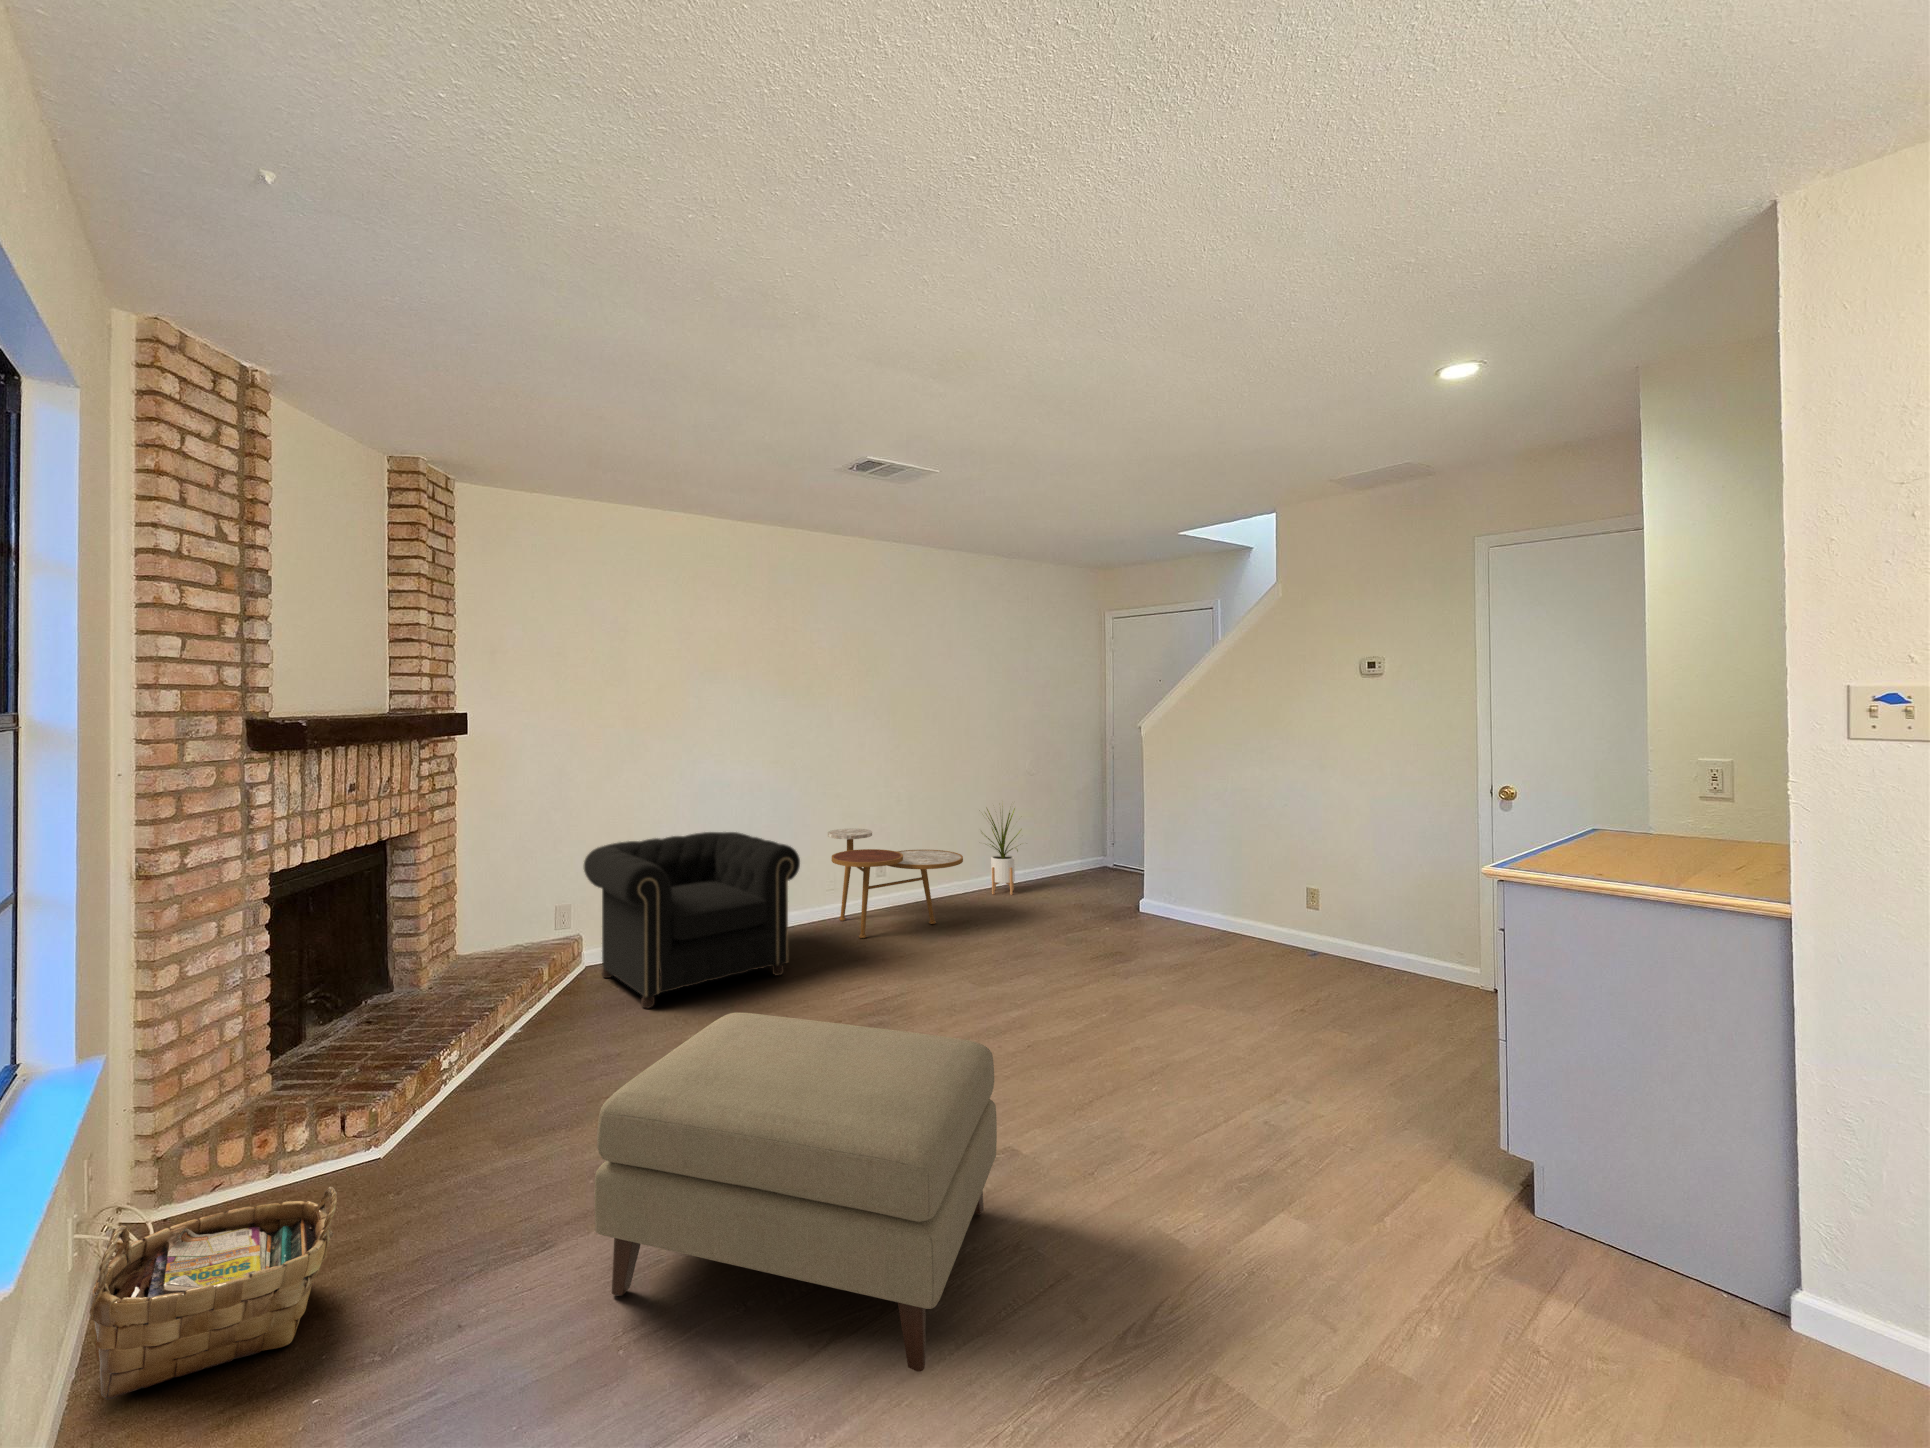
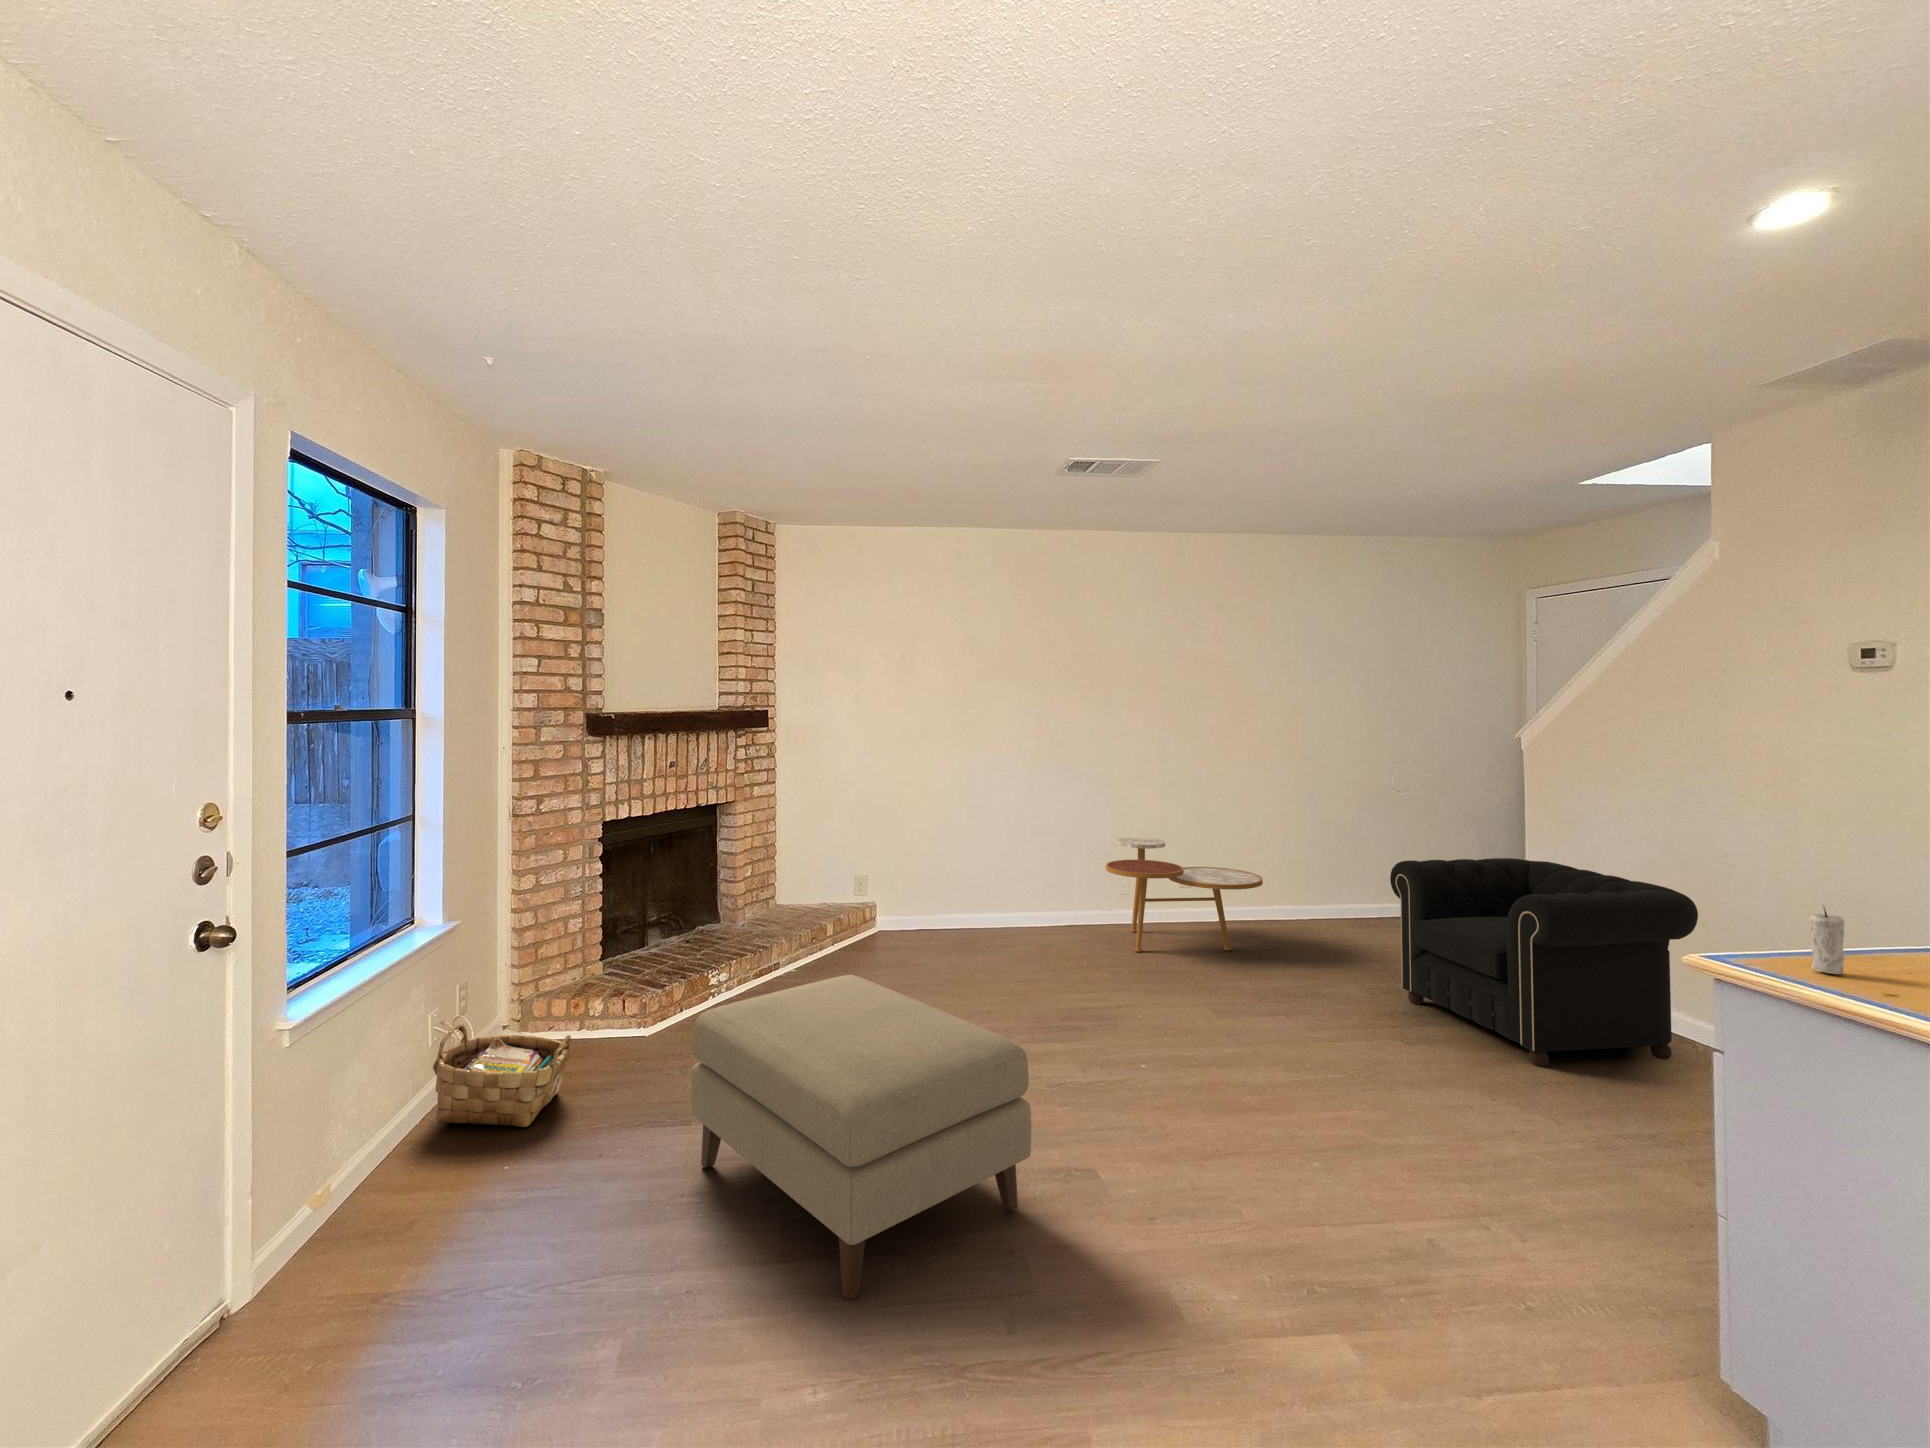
house plant: present [985,808,1021,895] -> none [1316,822,1382,936]
candle: none [1548,822,1569,868] -> present [1809,906,1844,974]
armchair: present [584,832,800,1008] -> present [1390,858,1698,1066]

